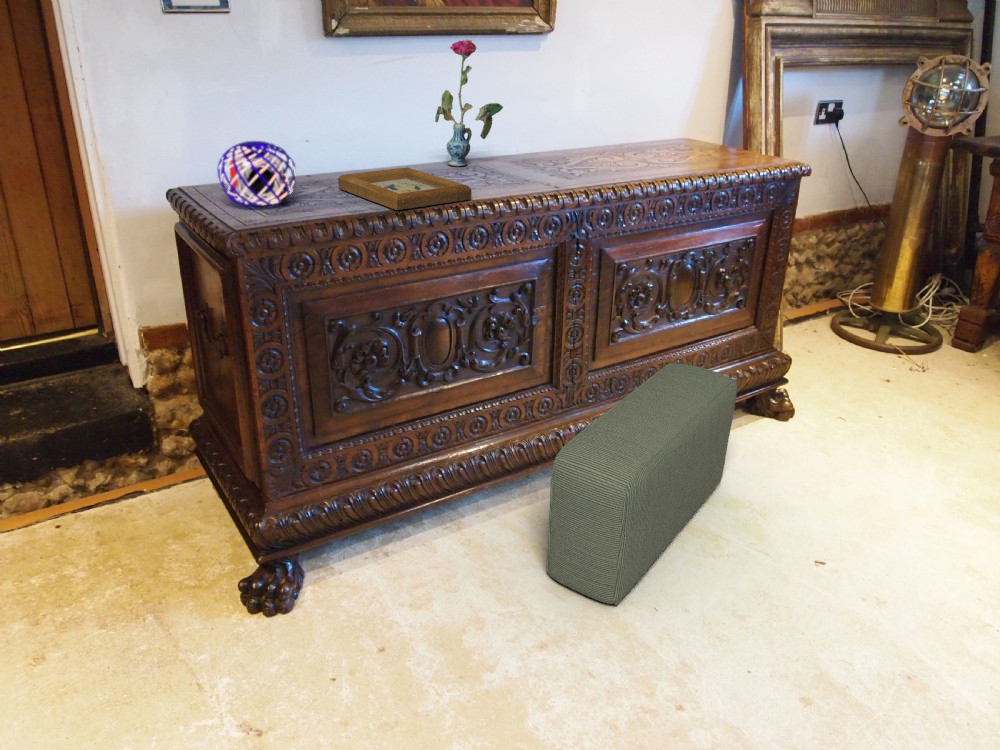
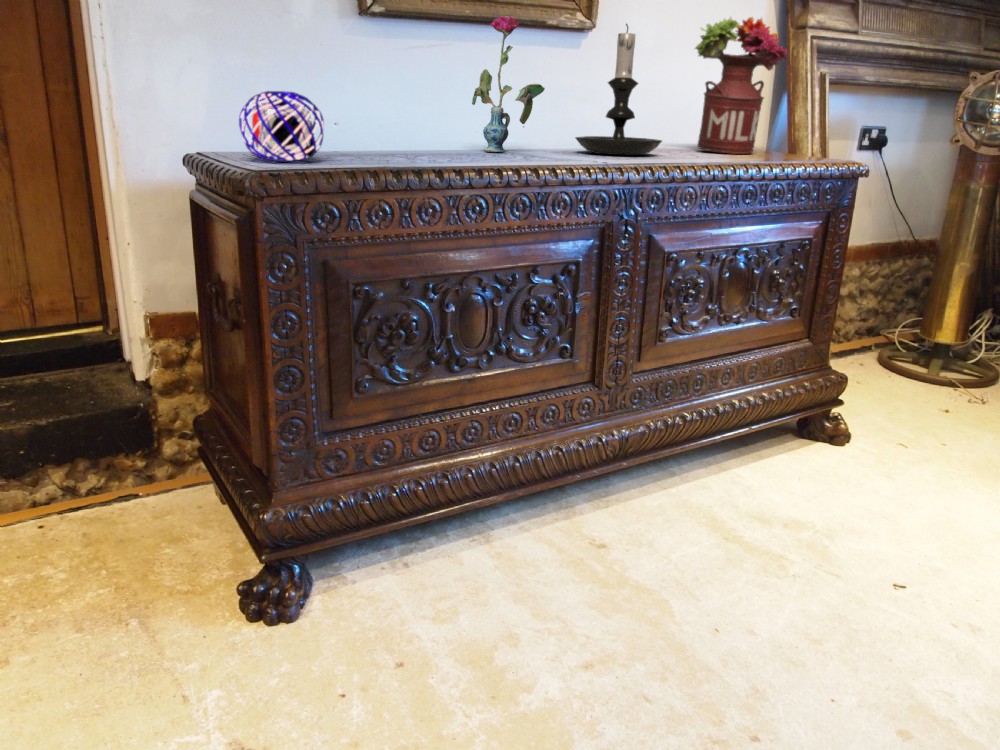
flower arrangement: none [648,20,737,153] -> present [695,17,788,154]
candle holder: none [533,40,616,166] -> present [576,24,662,155]
picture frame: present [338,167,472,210] -> none [369,141,514,167]
pouf: present [547,363,737,605] -> none [591,367,798,624]

